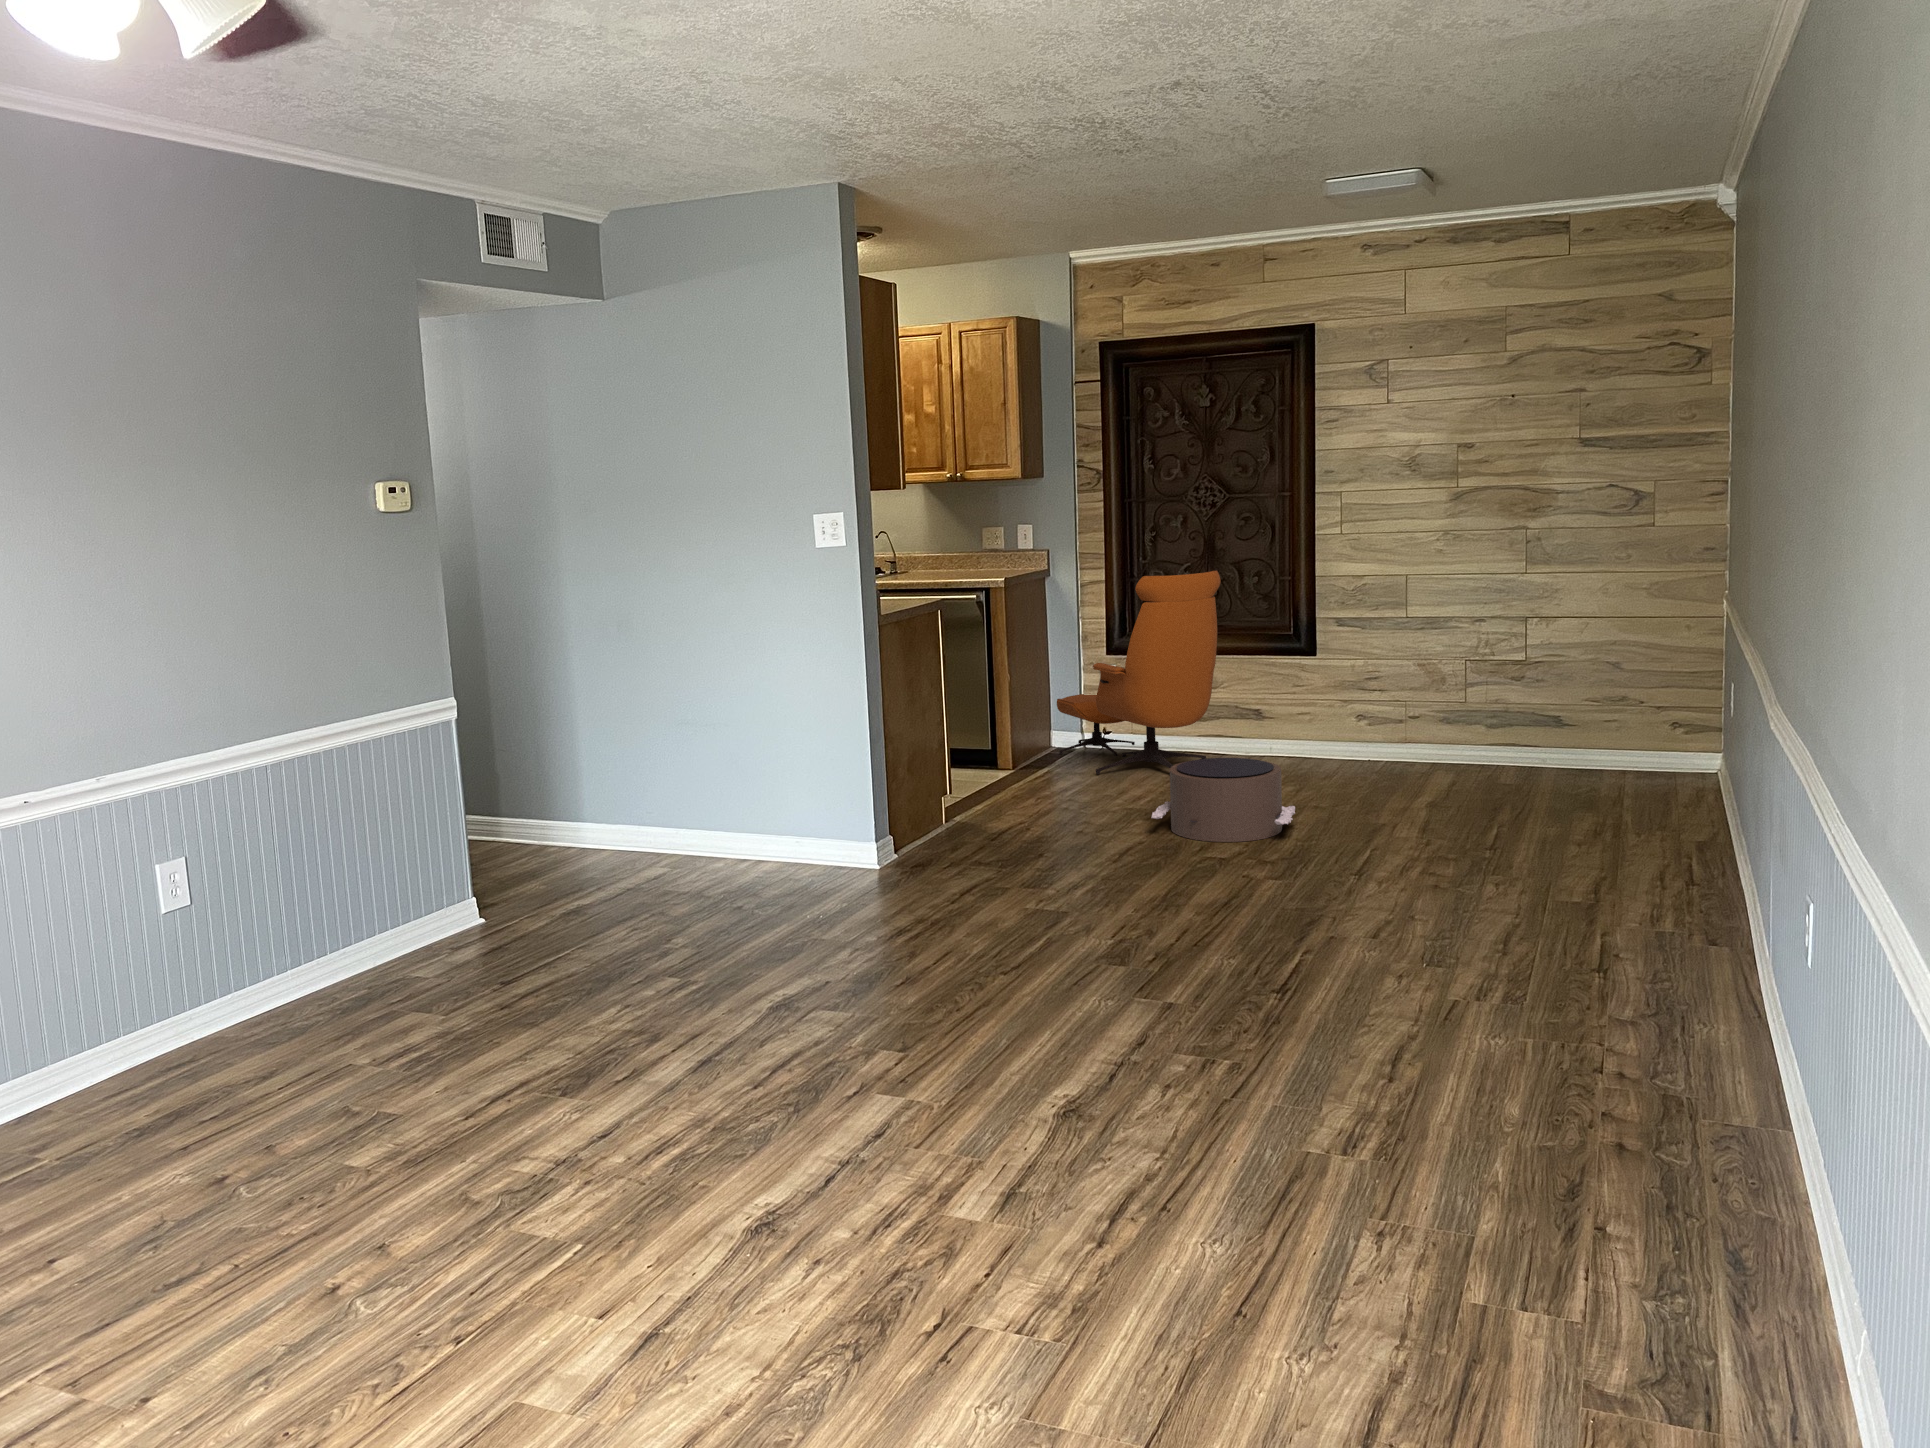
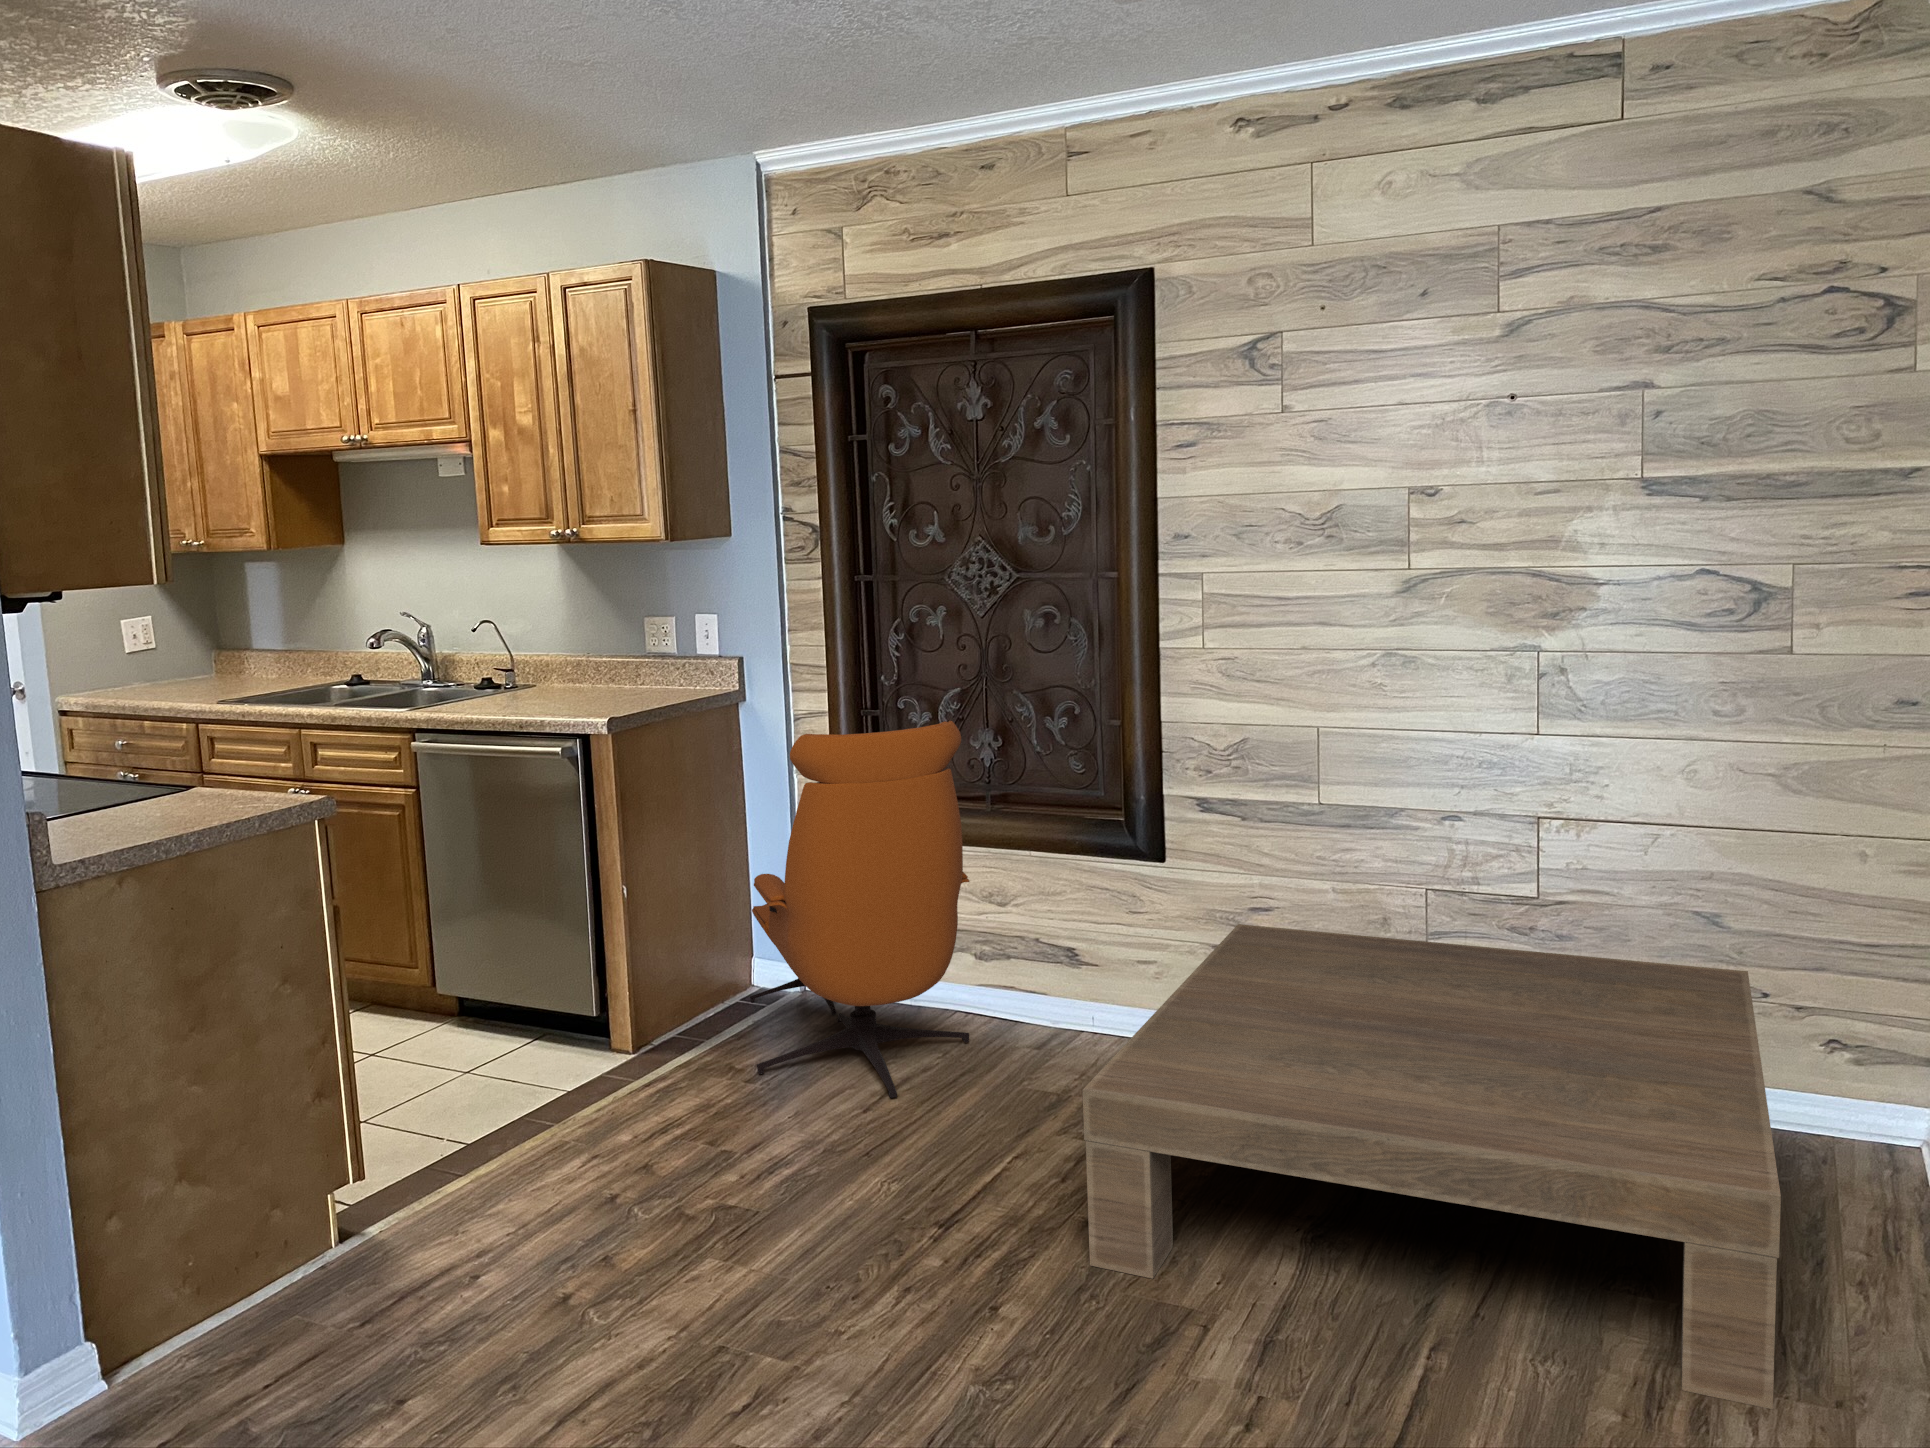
coffee table: none [1325,686,1646,829] -> present [1083,924,1781,1409]
pouf: present [1151,758,1295,842] -> none [685,1137,1000,1379]

